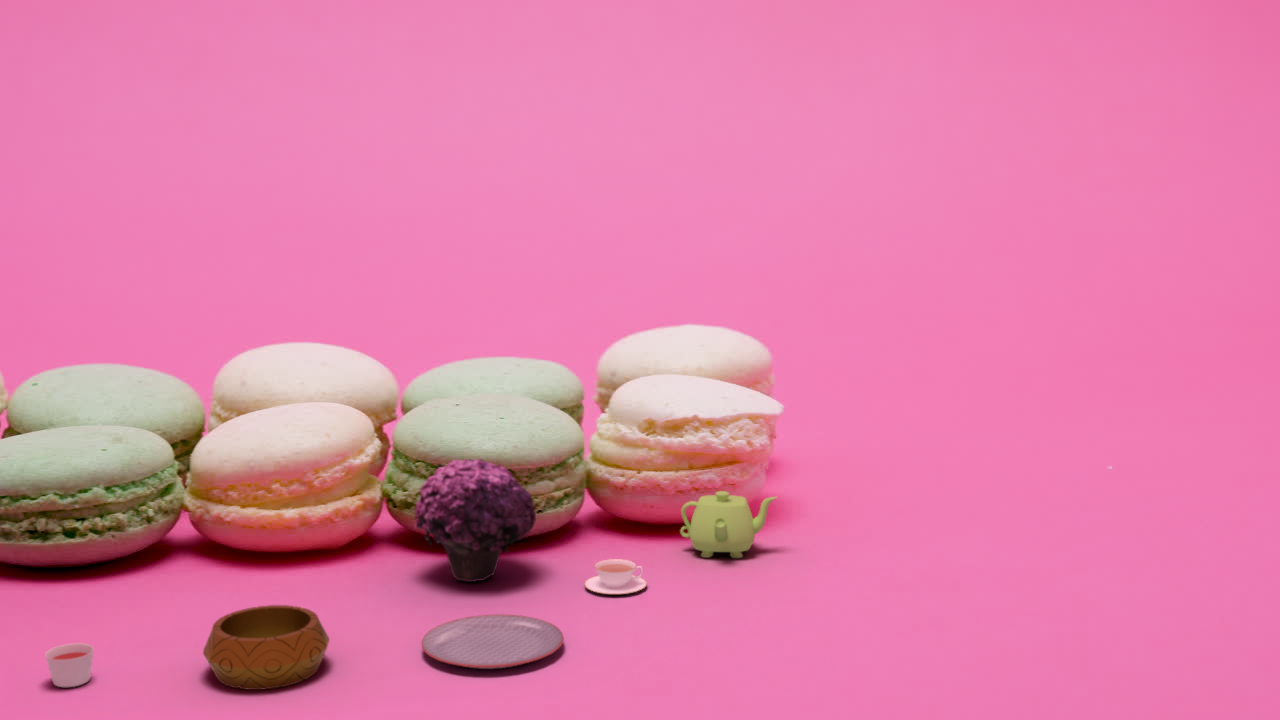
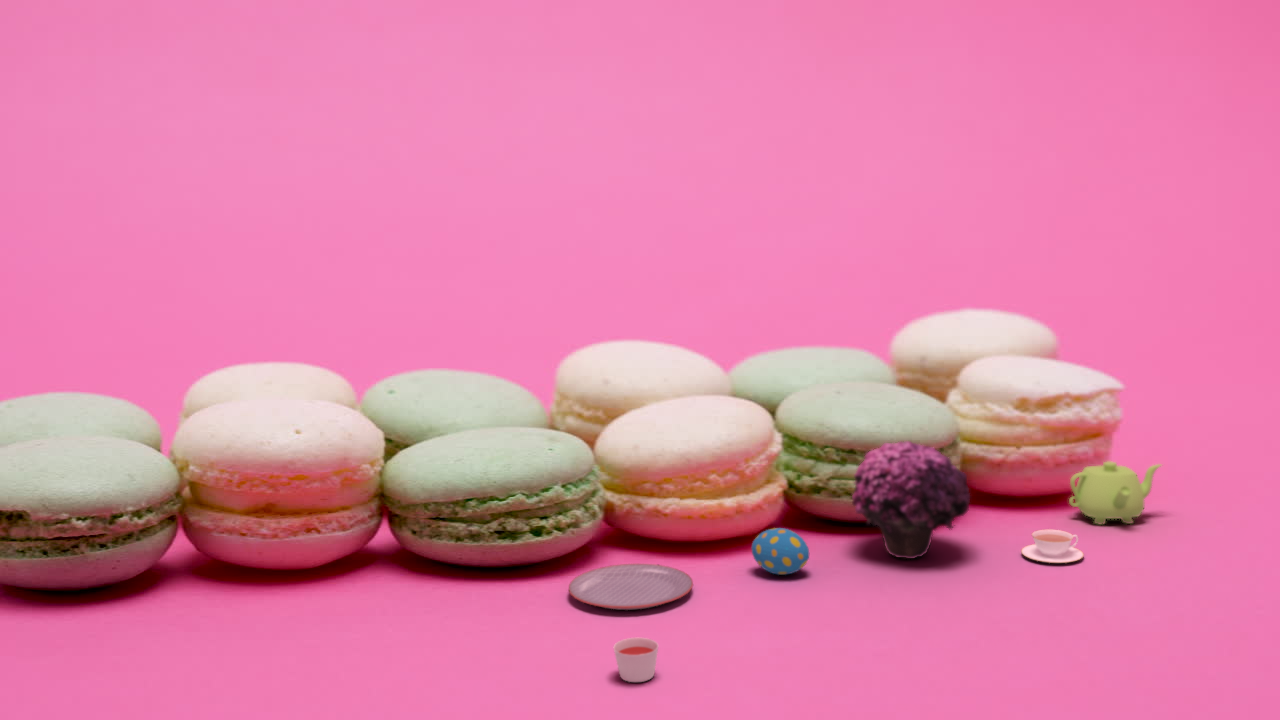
decorative egg: none [298,542,354,591] -> present [752,528,809,575]
decorative bowl: present [203,605,329,690] -> none [757,589,879,674]
plate: present [422,614,564,669] -> present [569,564,693,610]

